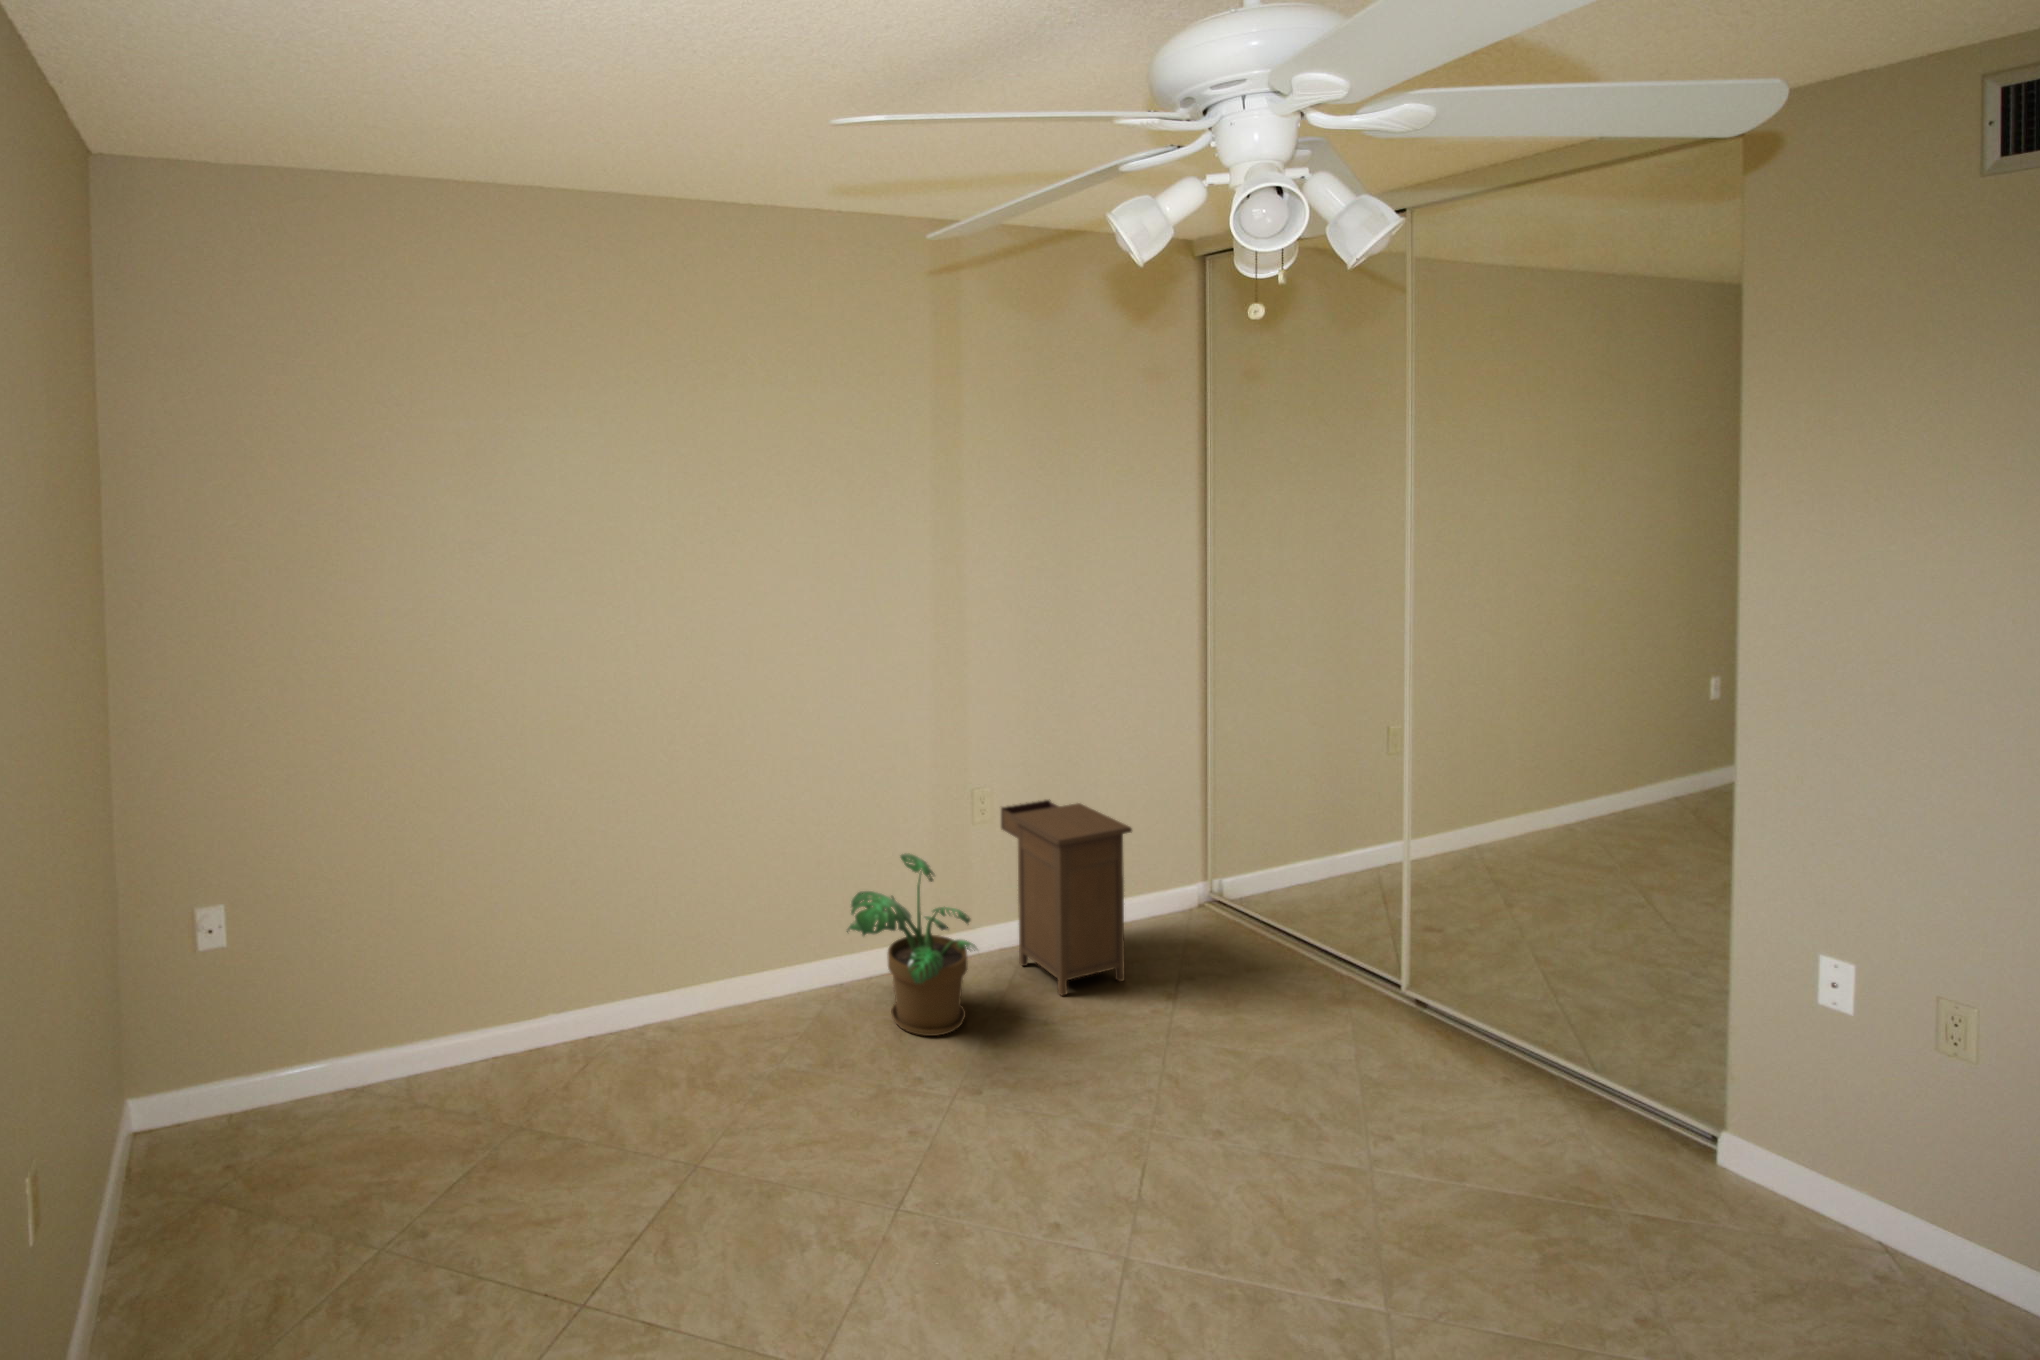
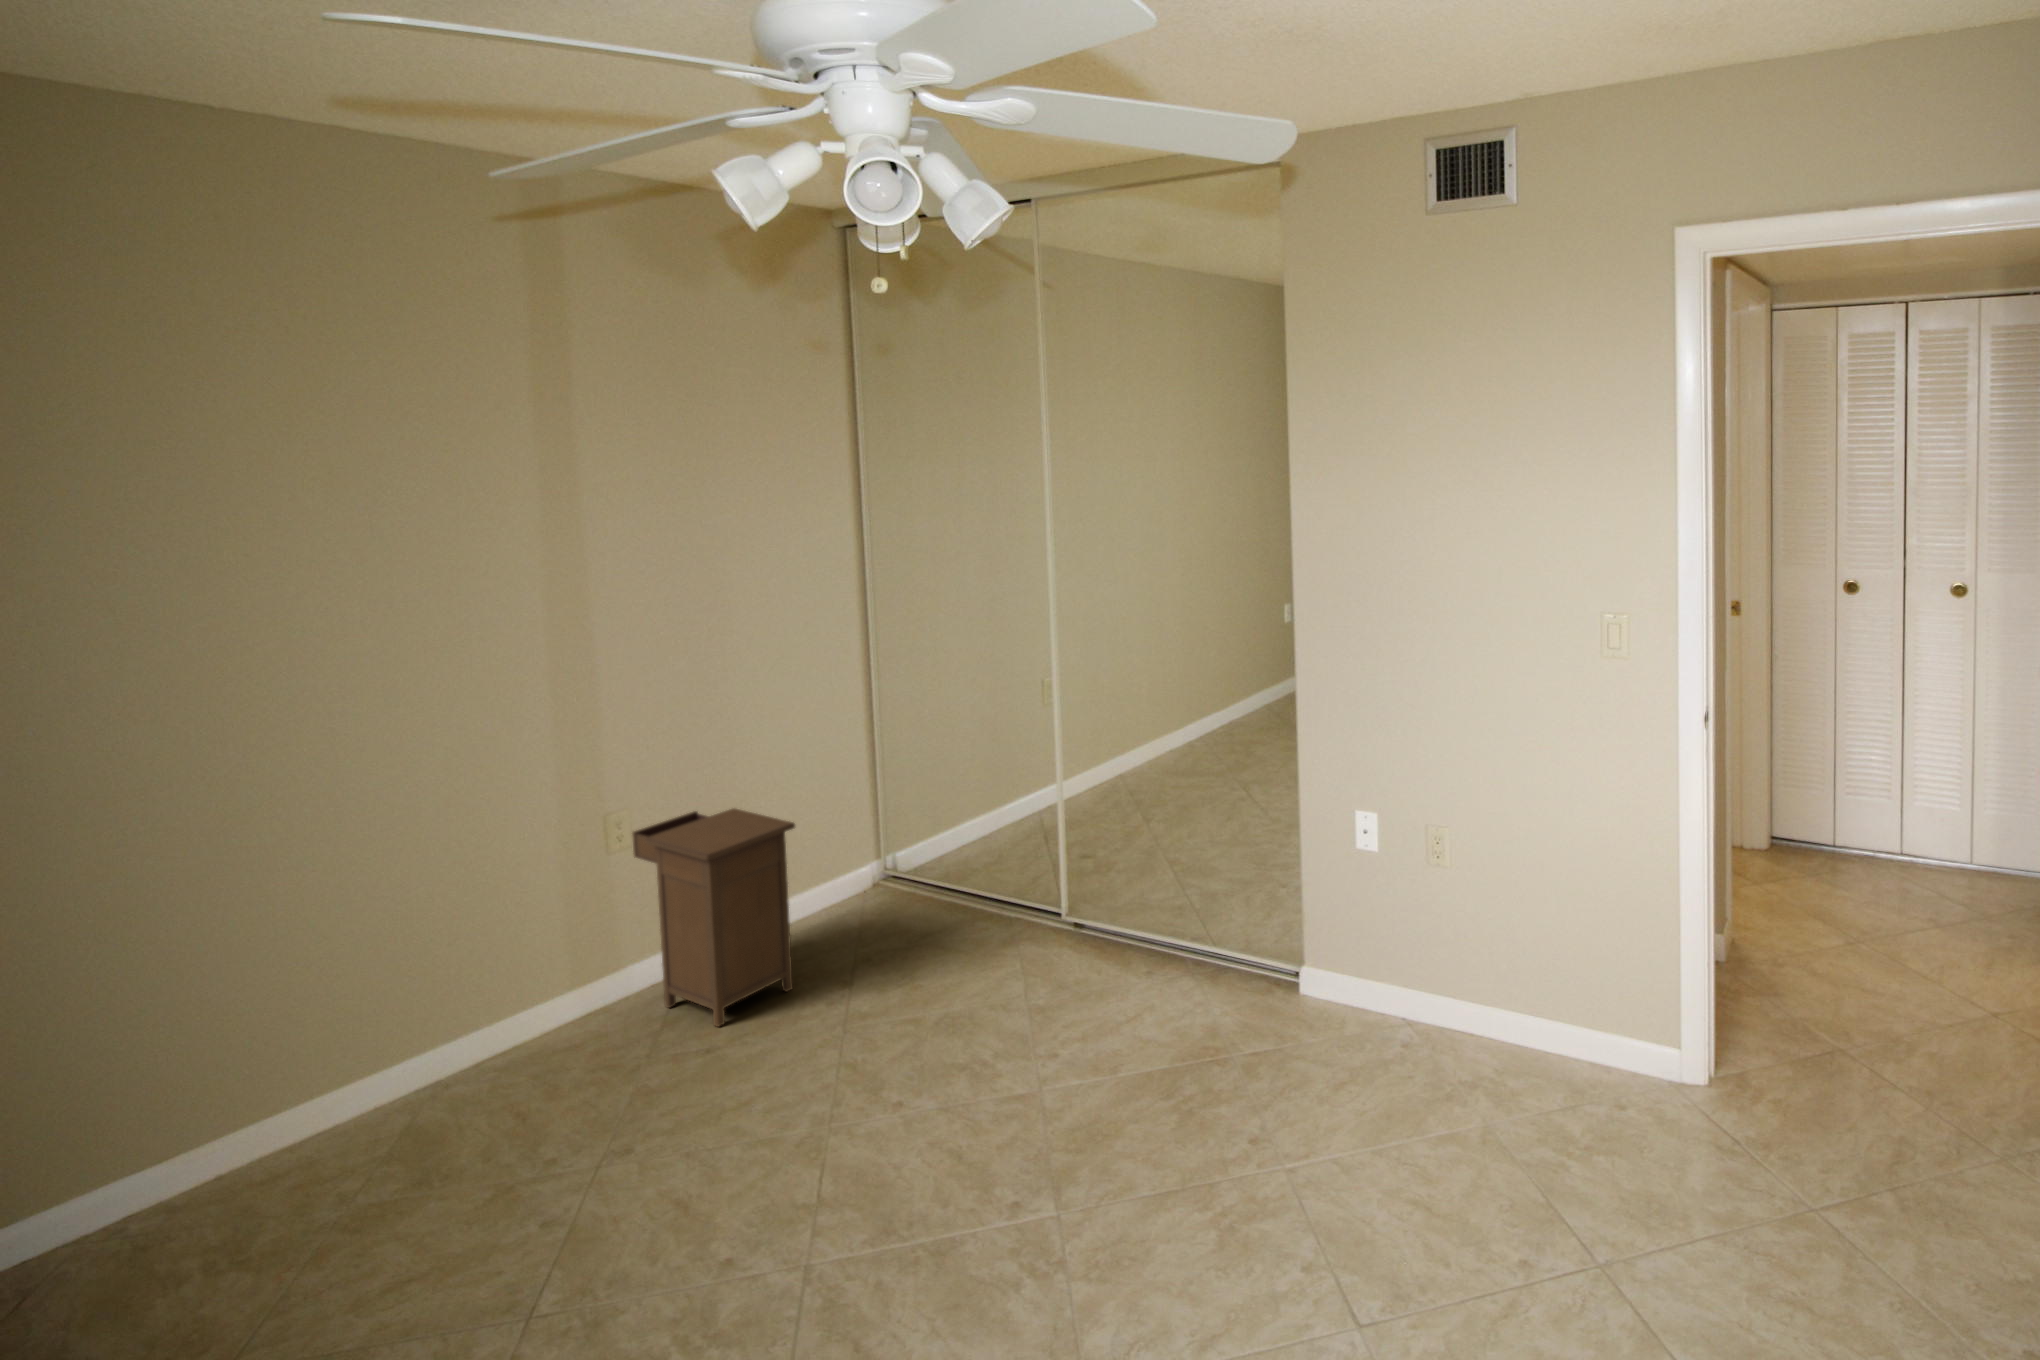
potted plant: present [847,853,976,1036] -> none [411,914,609,1131]

